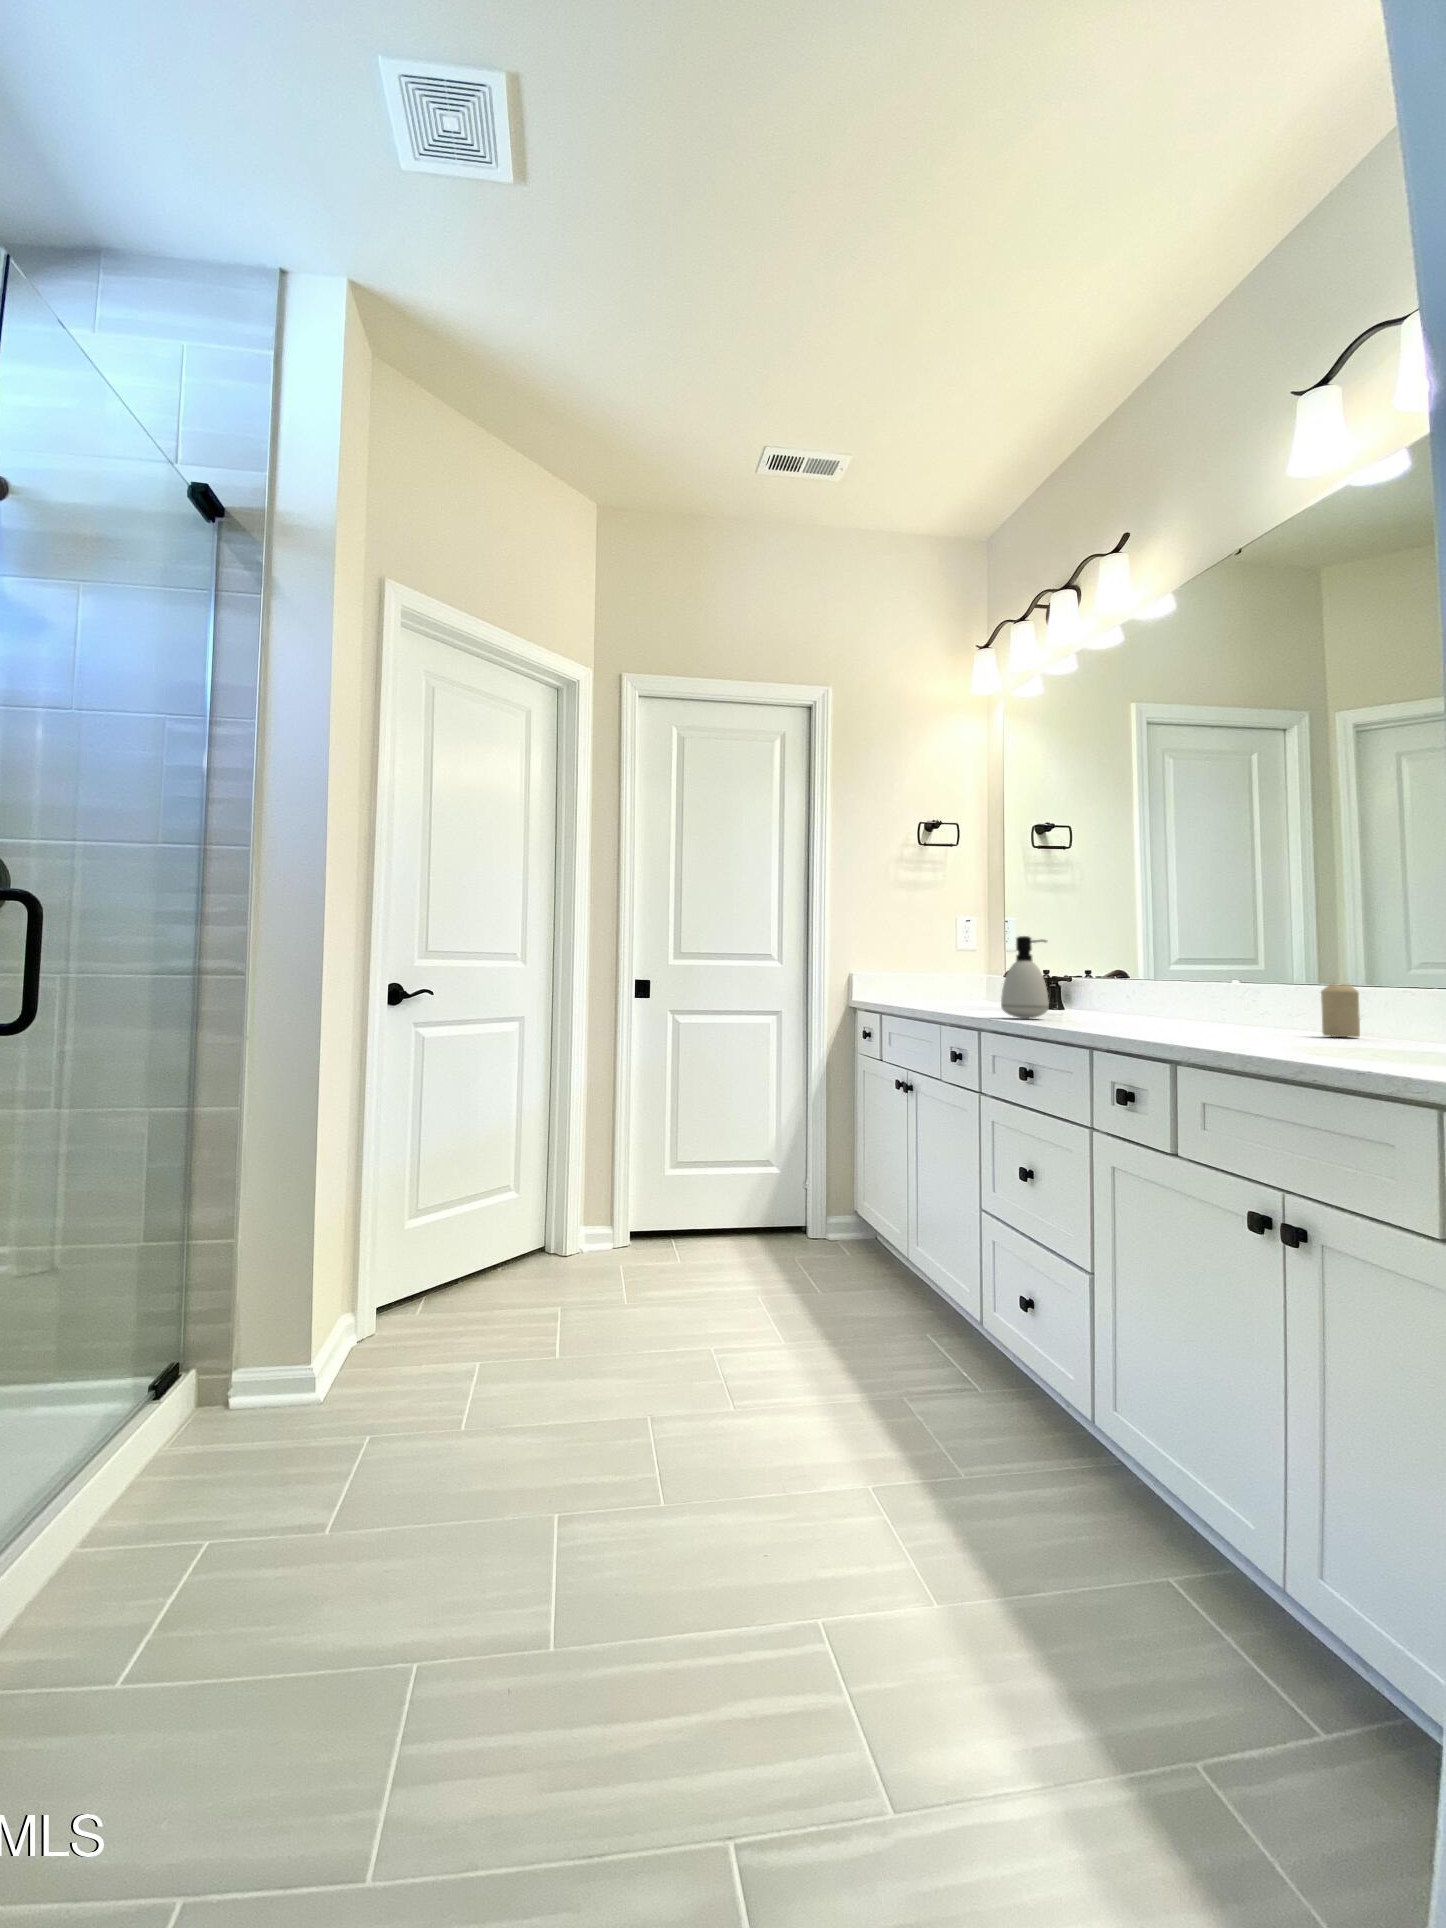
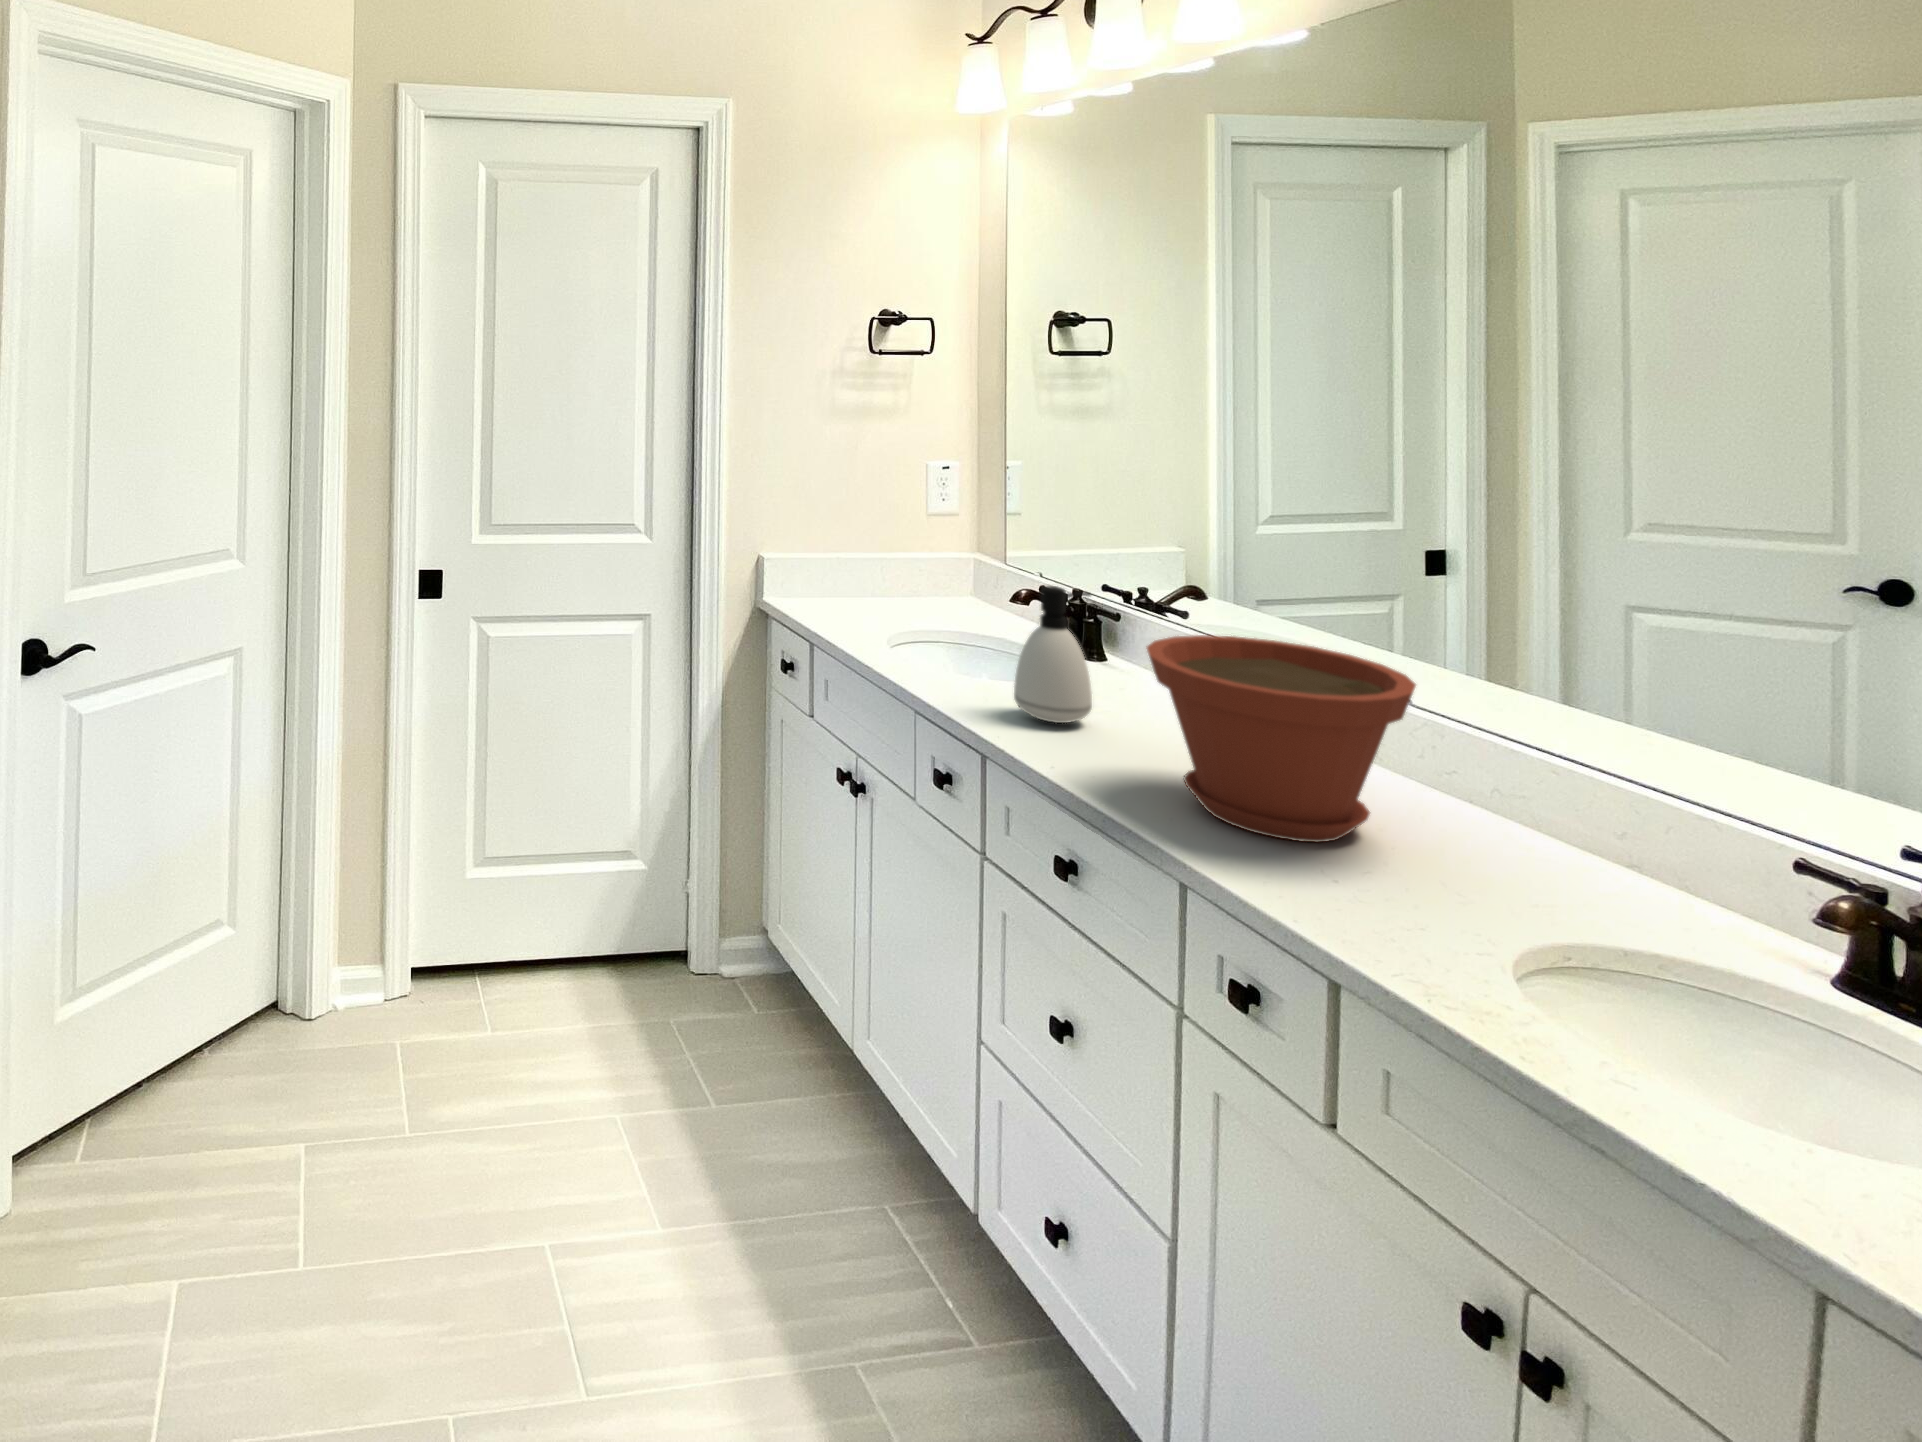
plant pot: none [1074,932,1234,1031] -> present [1146,635,1416,842]
candle: present [1321,984,1360,1037] -> none [1564,798,1629,901]

